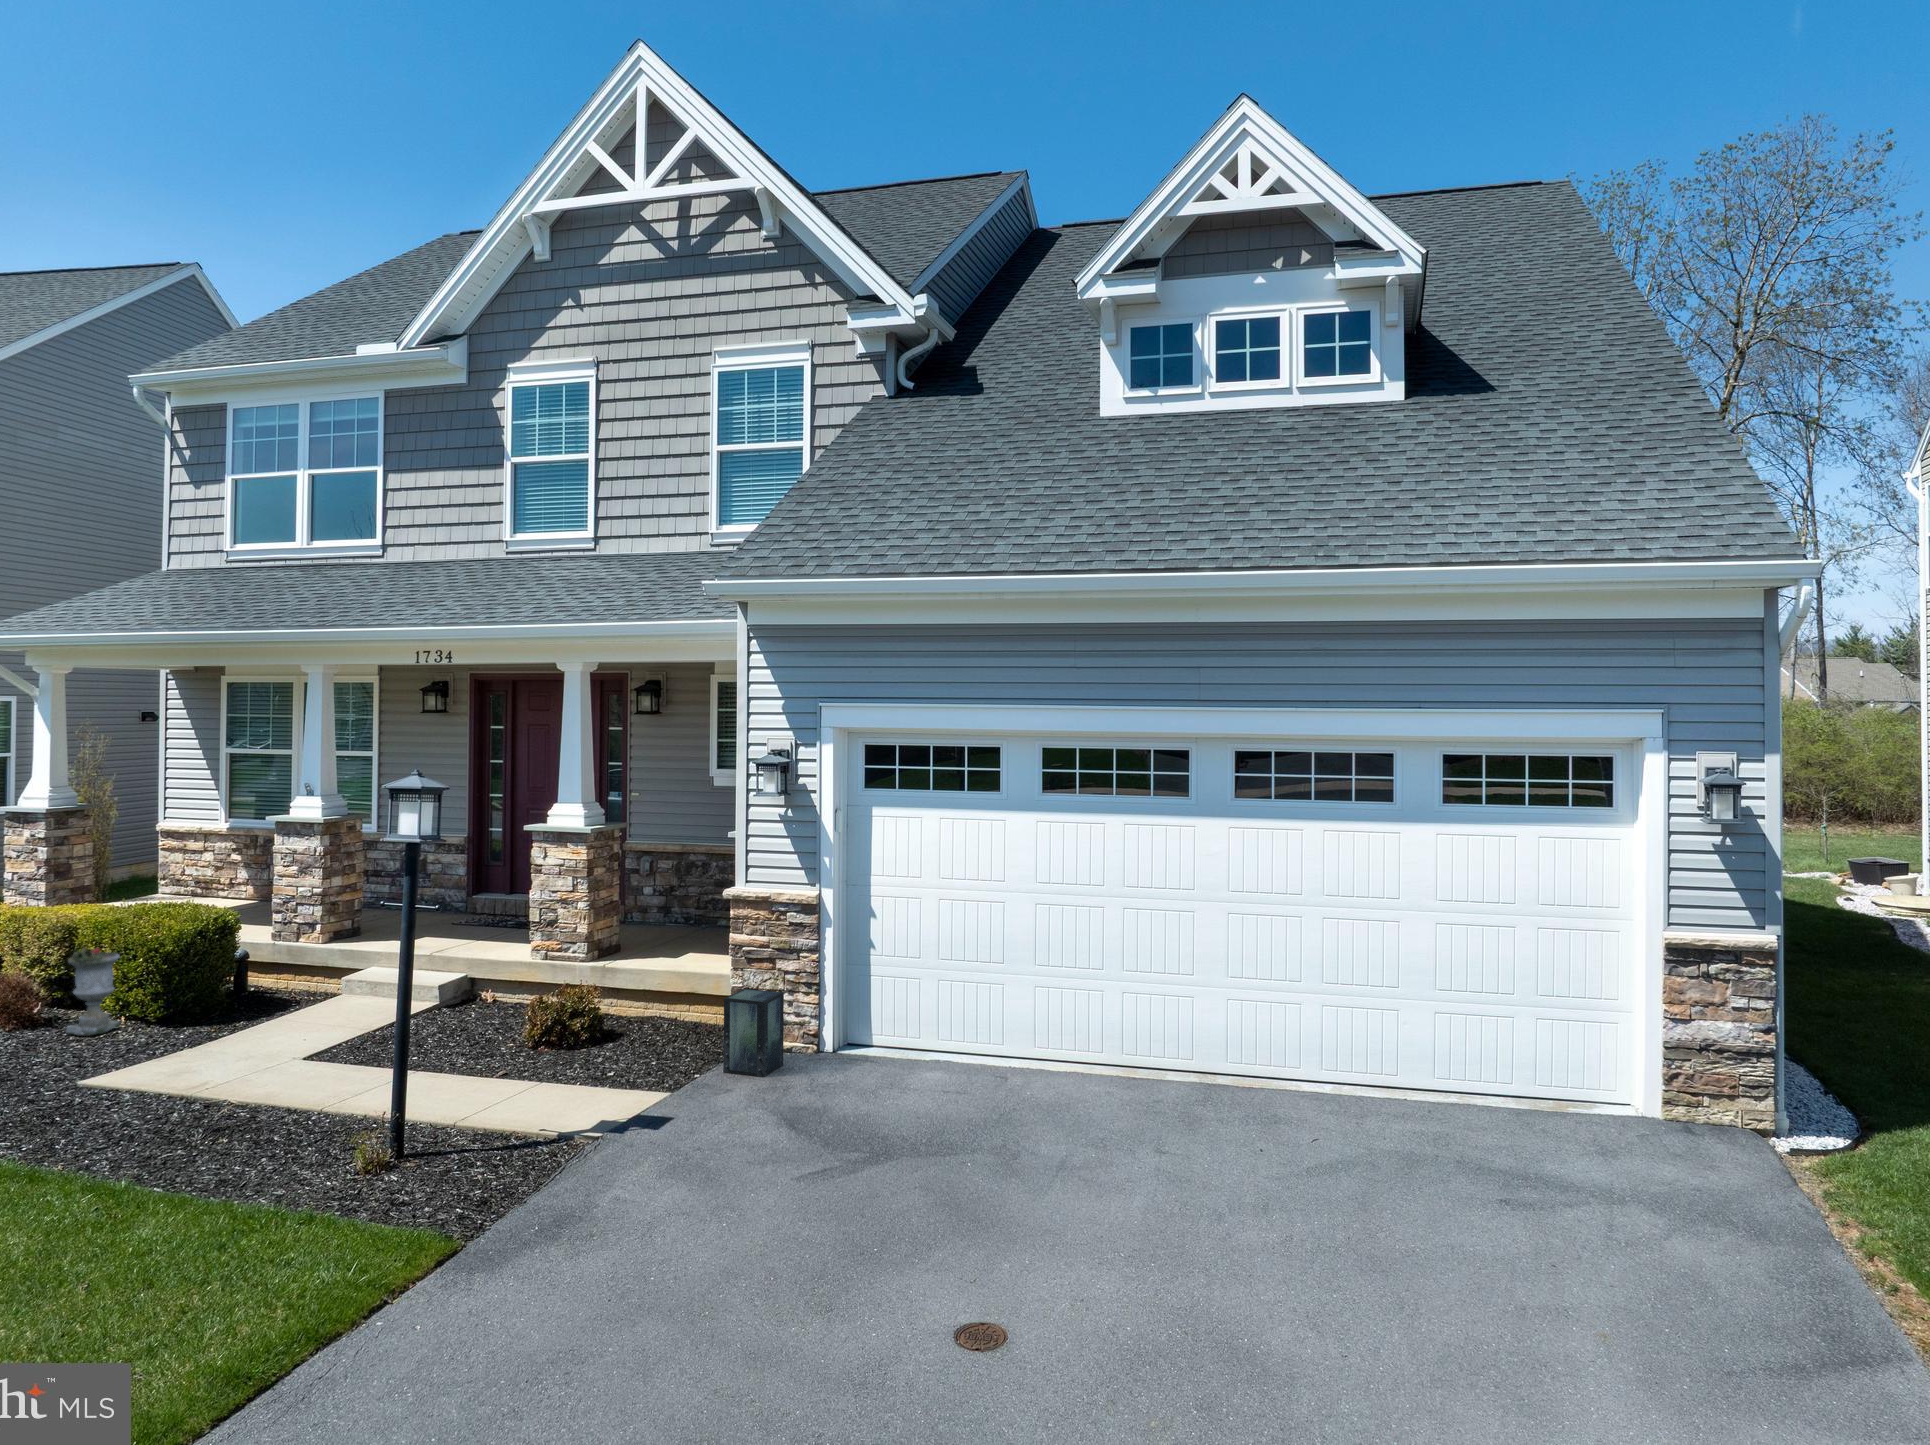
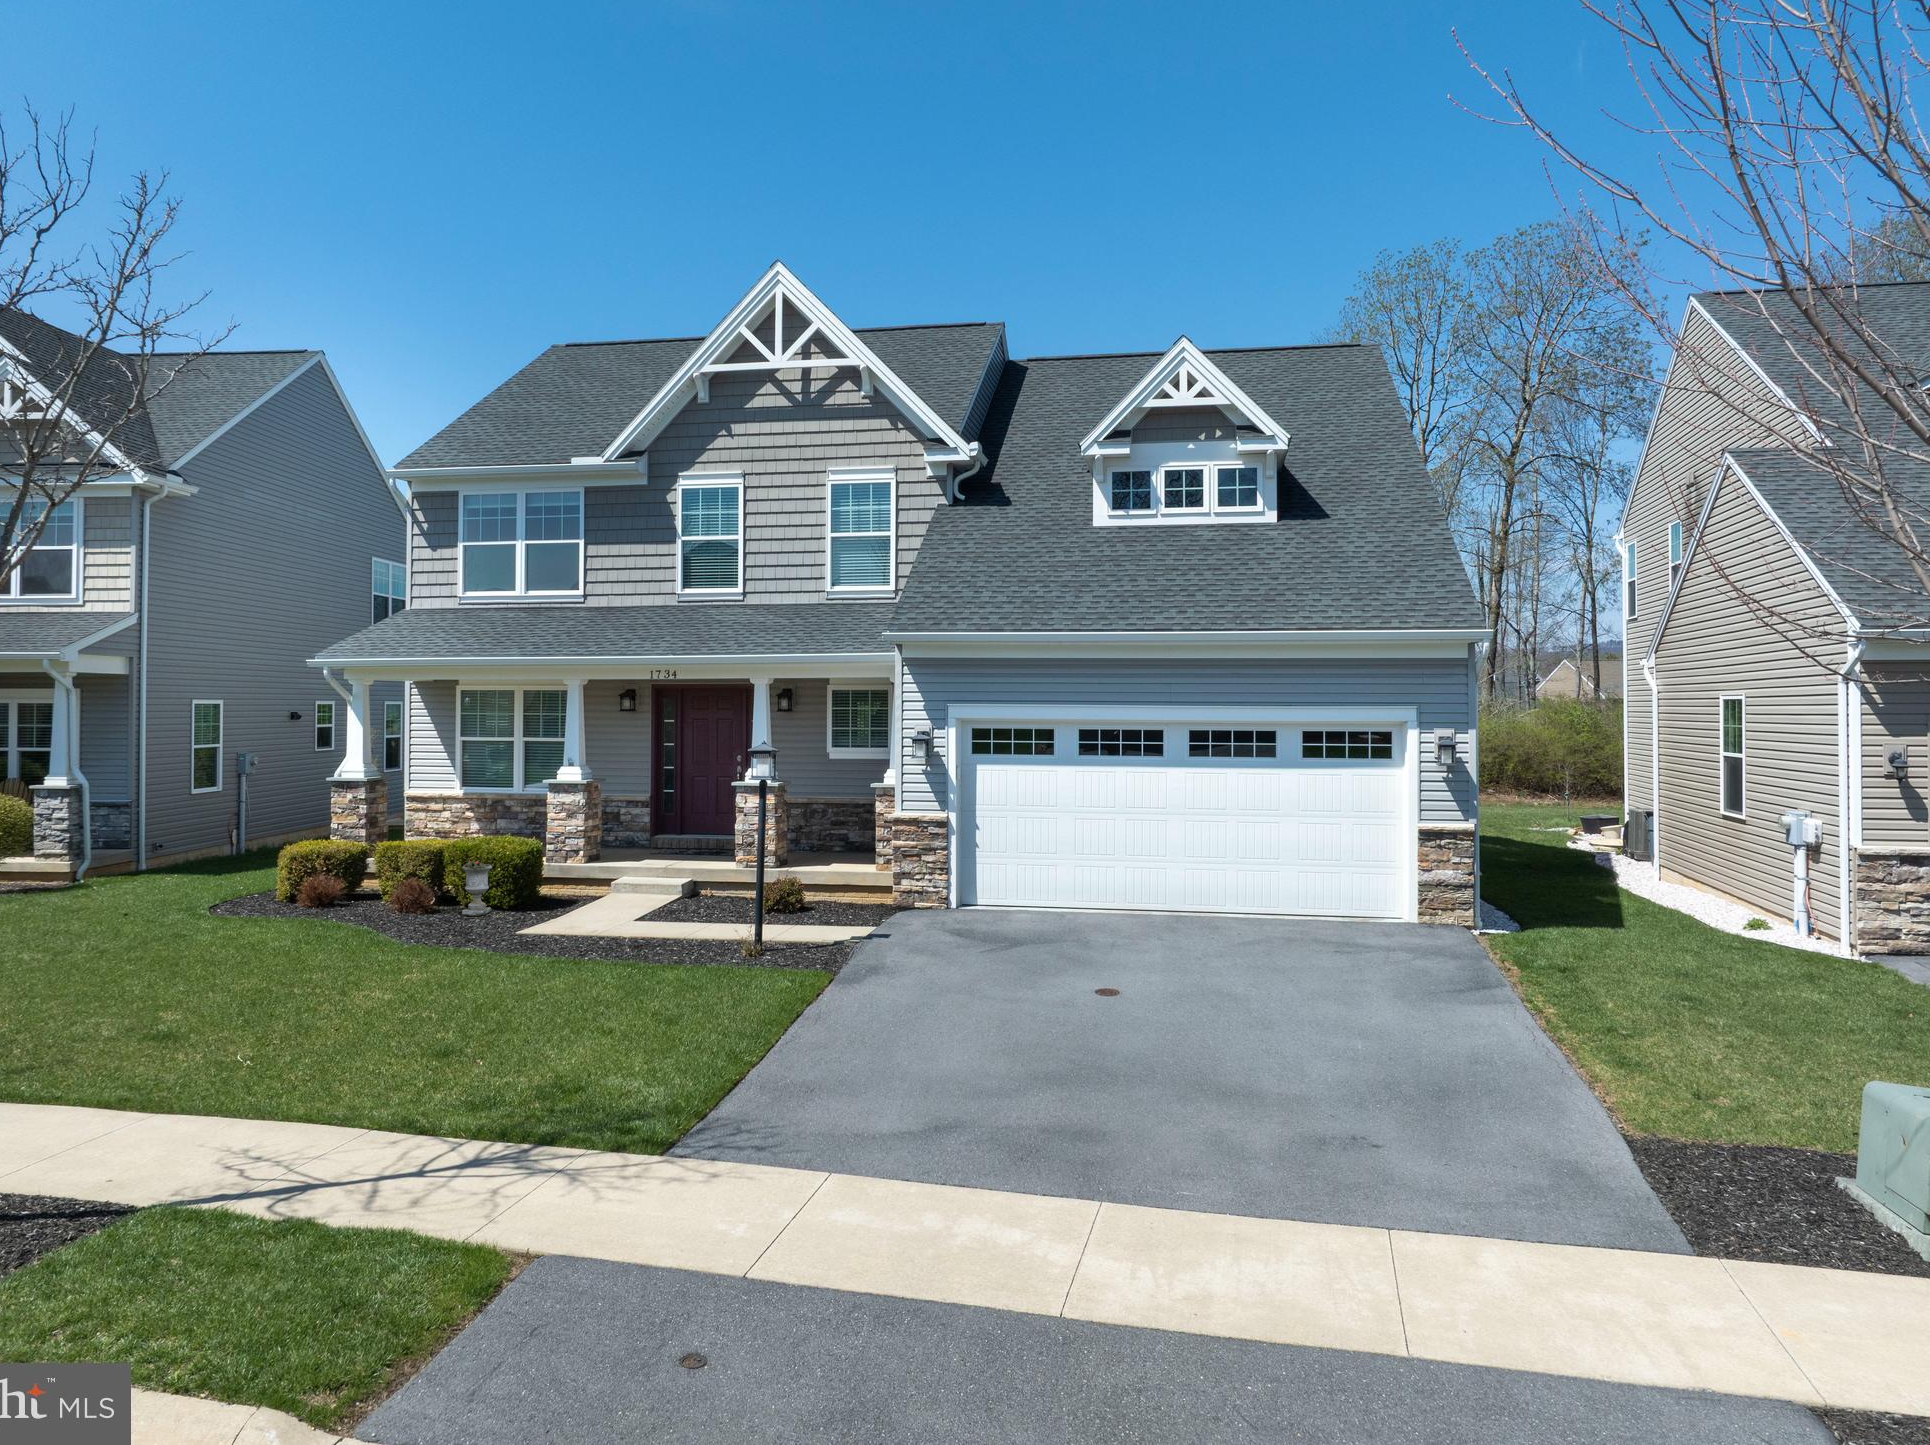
storage box: present [723,989,784,1077] -> none [895,875,927,924]

